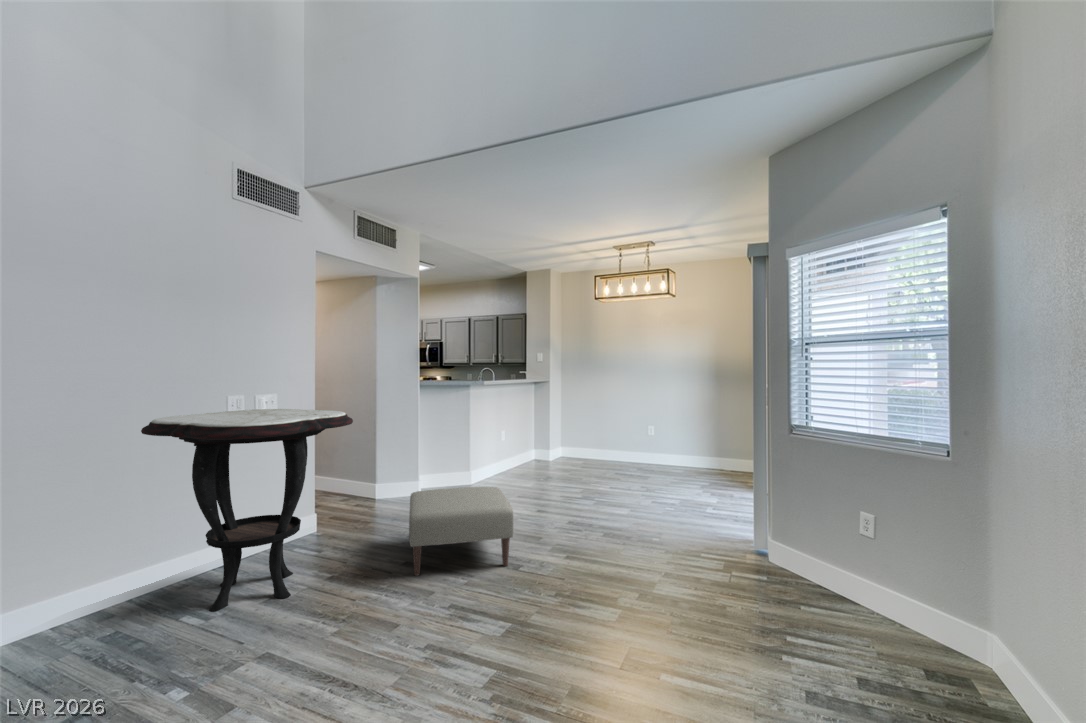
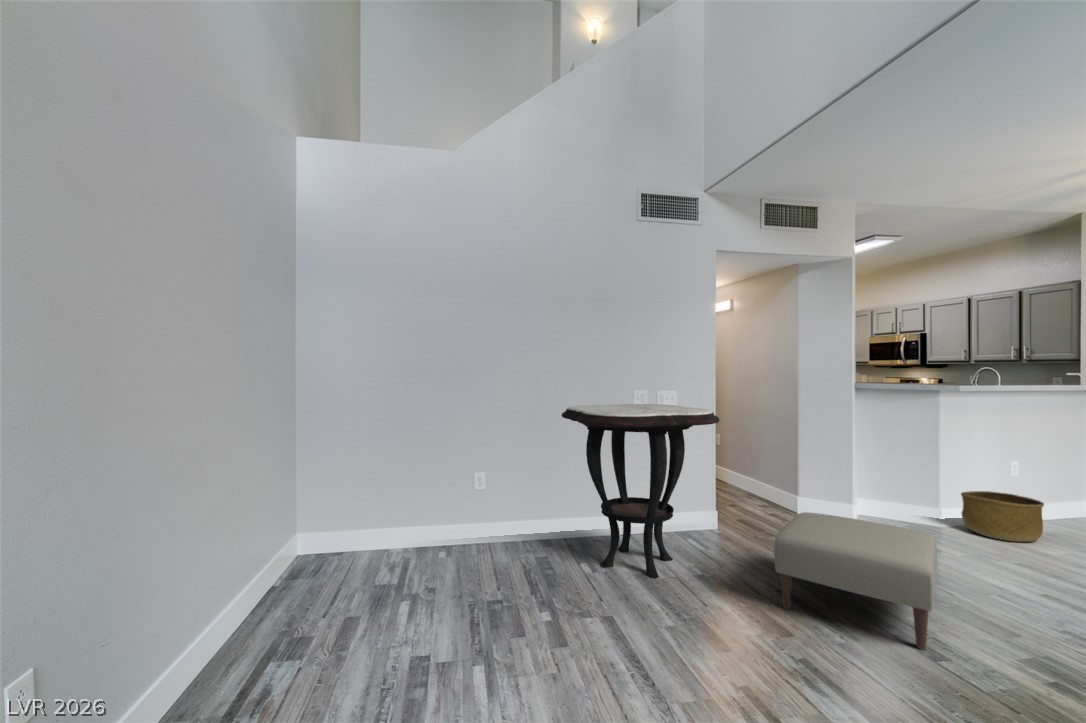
basket: none [482,453,523,485] -> present [961,491,1044,542]

